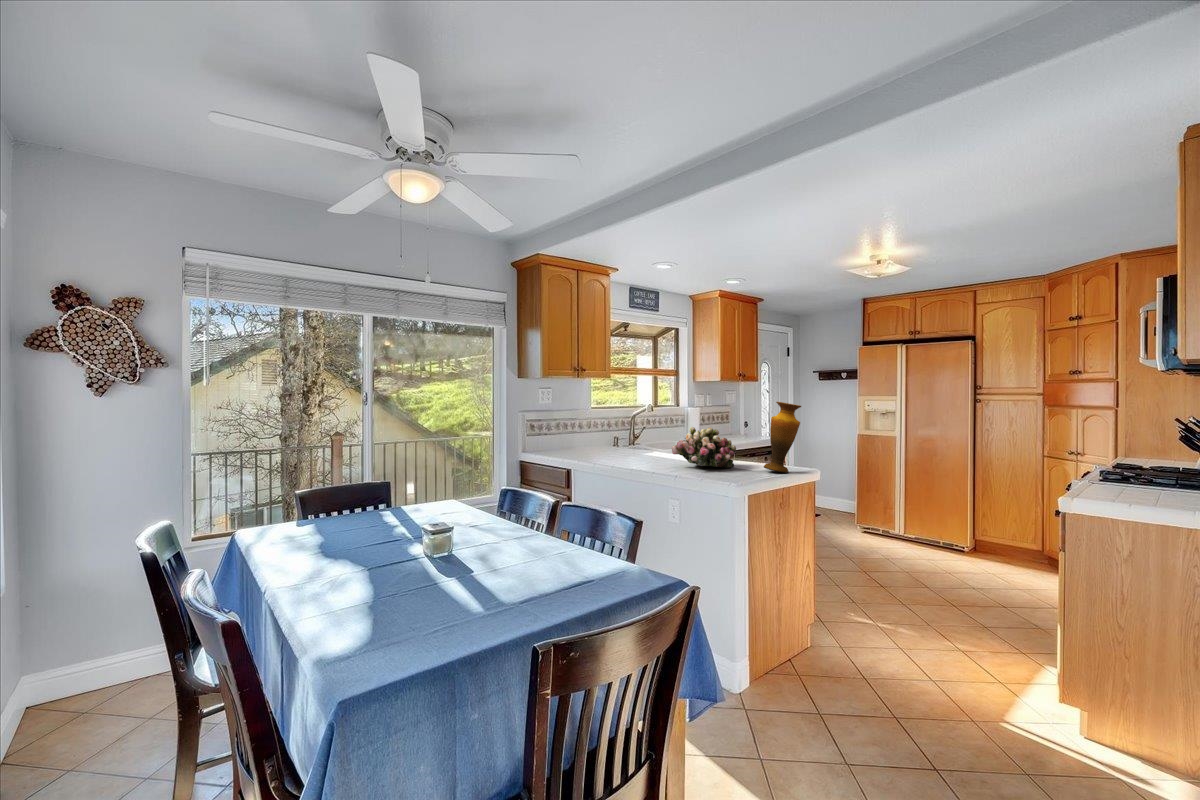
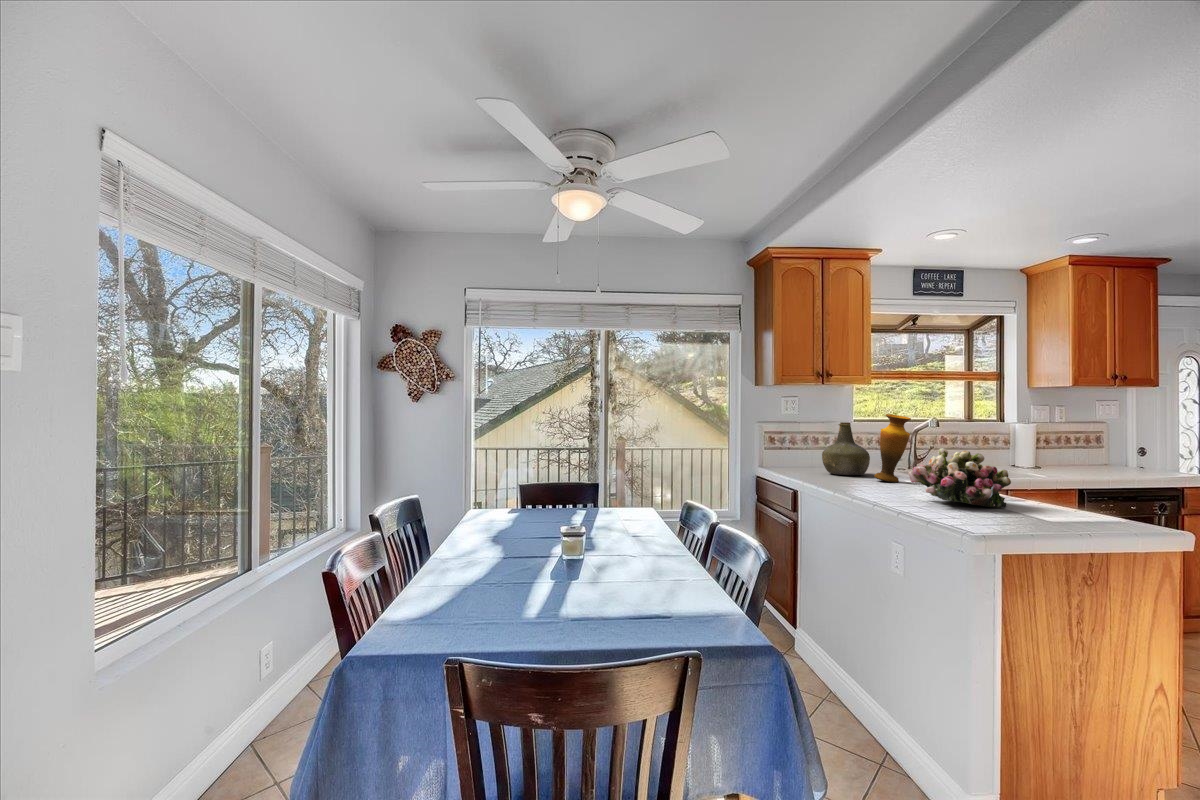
vase: present [764,402,801,473] -> present [874,414,911,483]
bottle: none [579,410,615,453] -> present [822,422,870,475]

